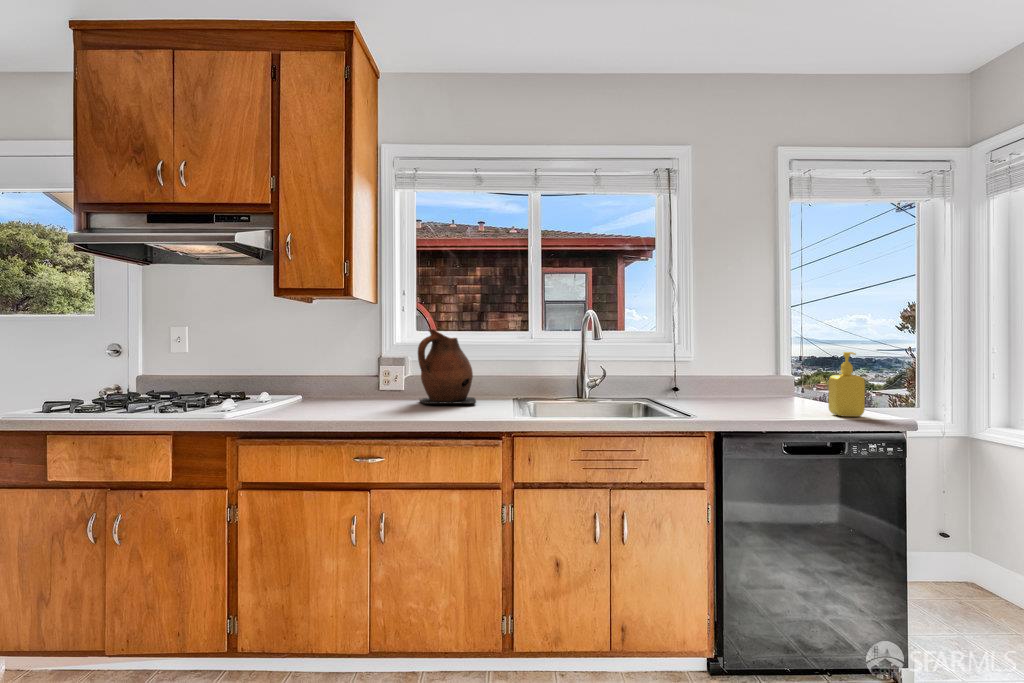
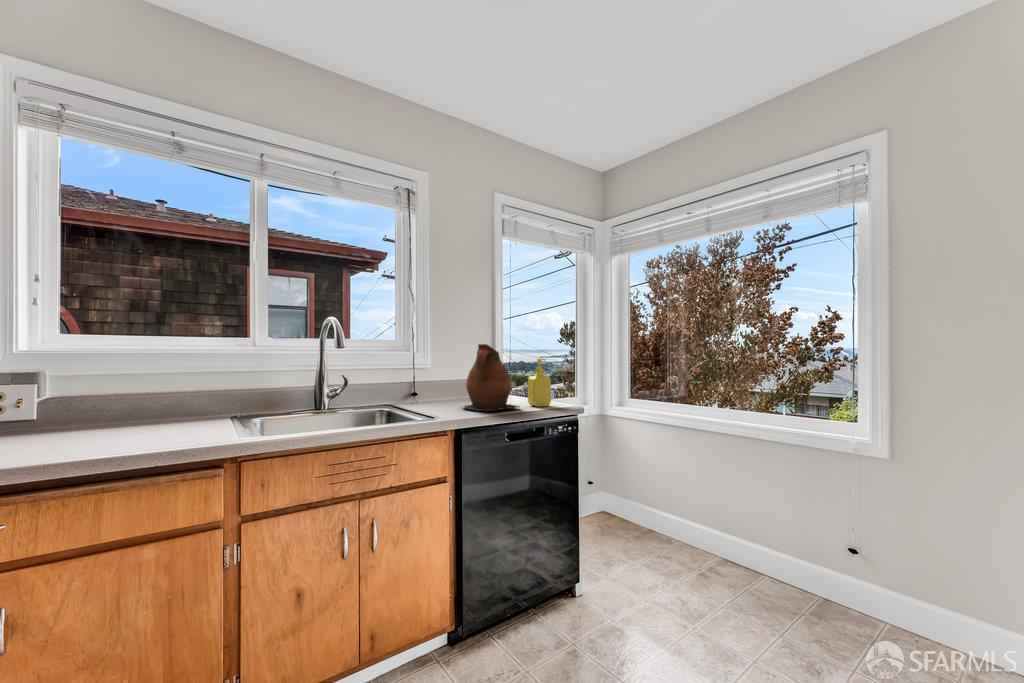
ceramic pitcher: present [418,329,476,404] -> present [464,344,520,411]

